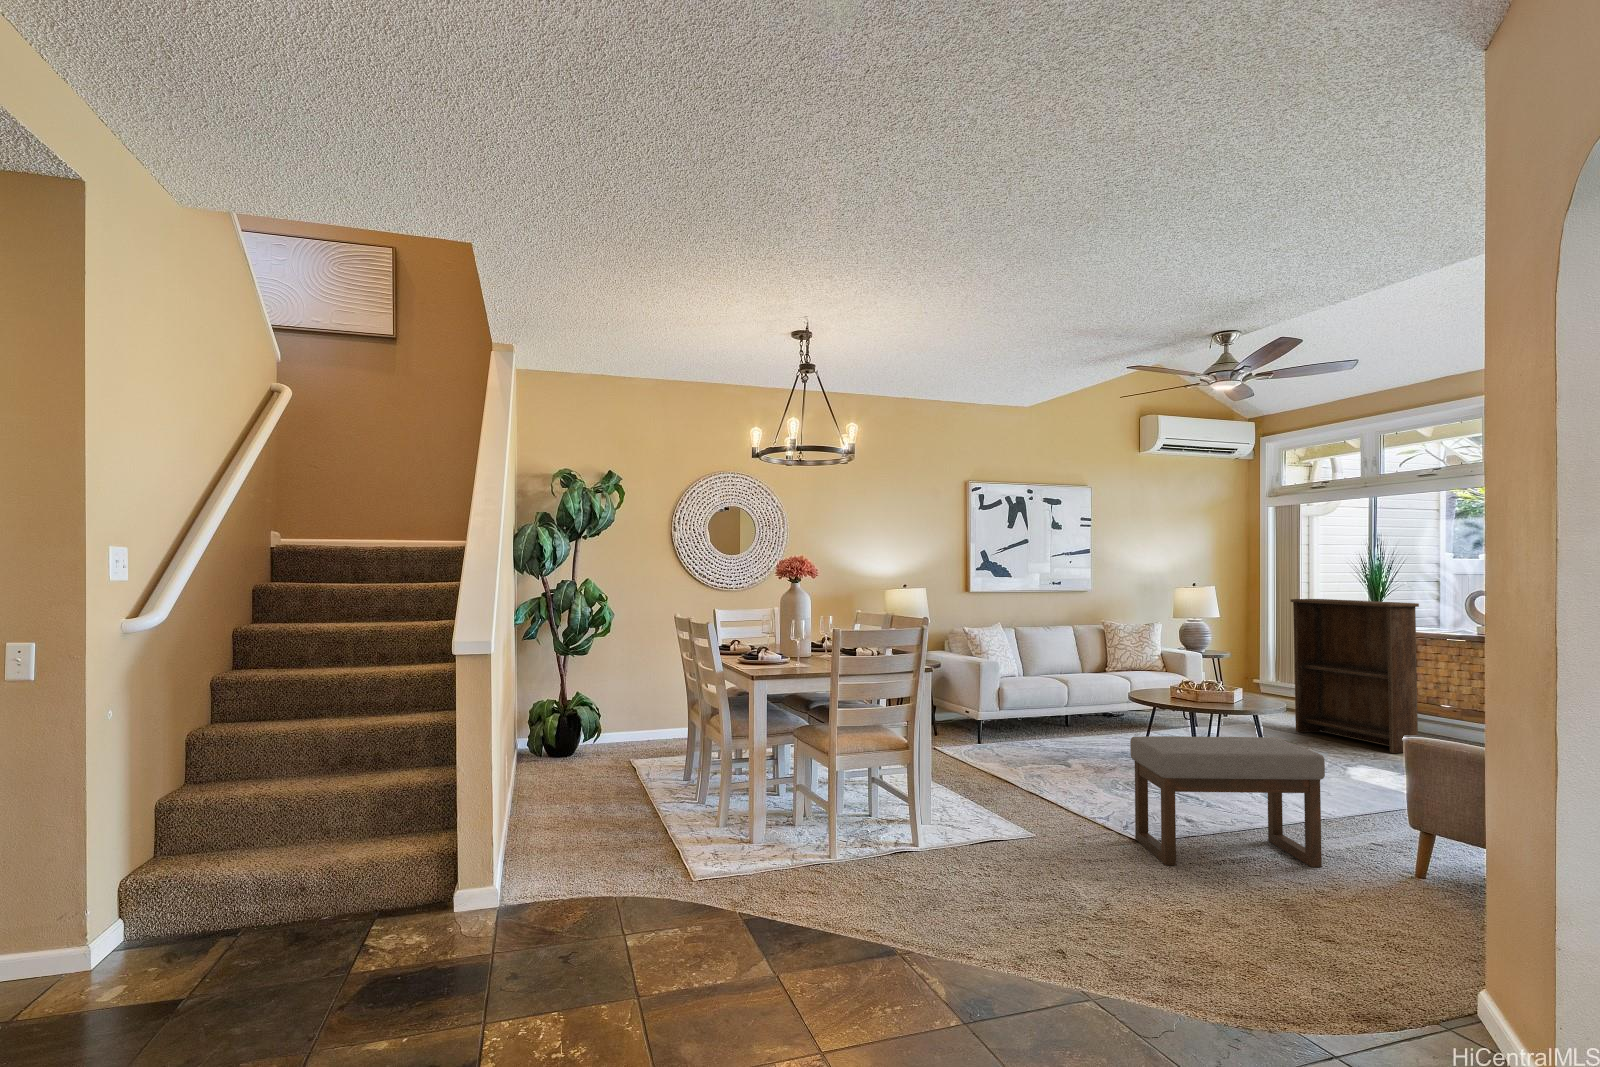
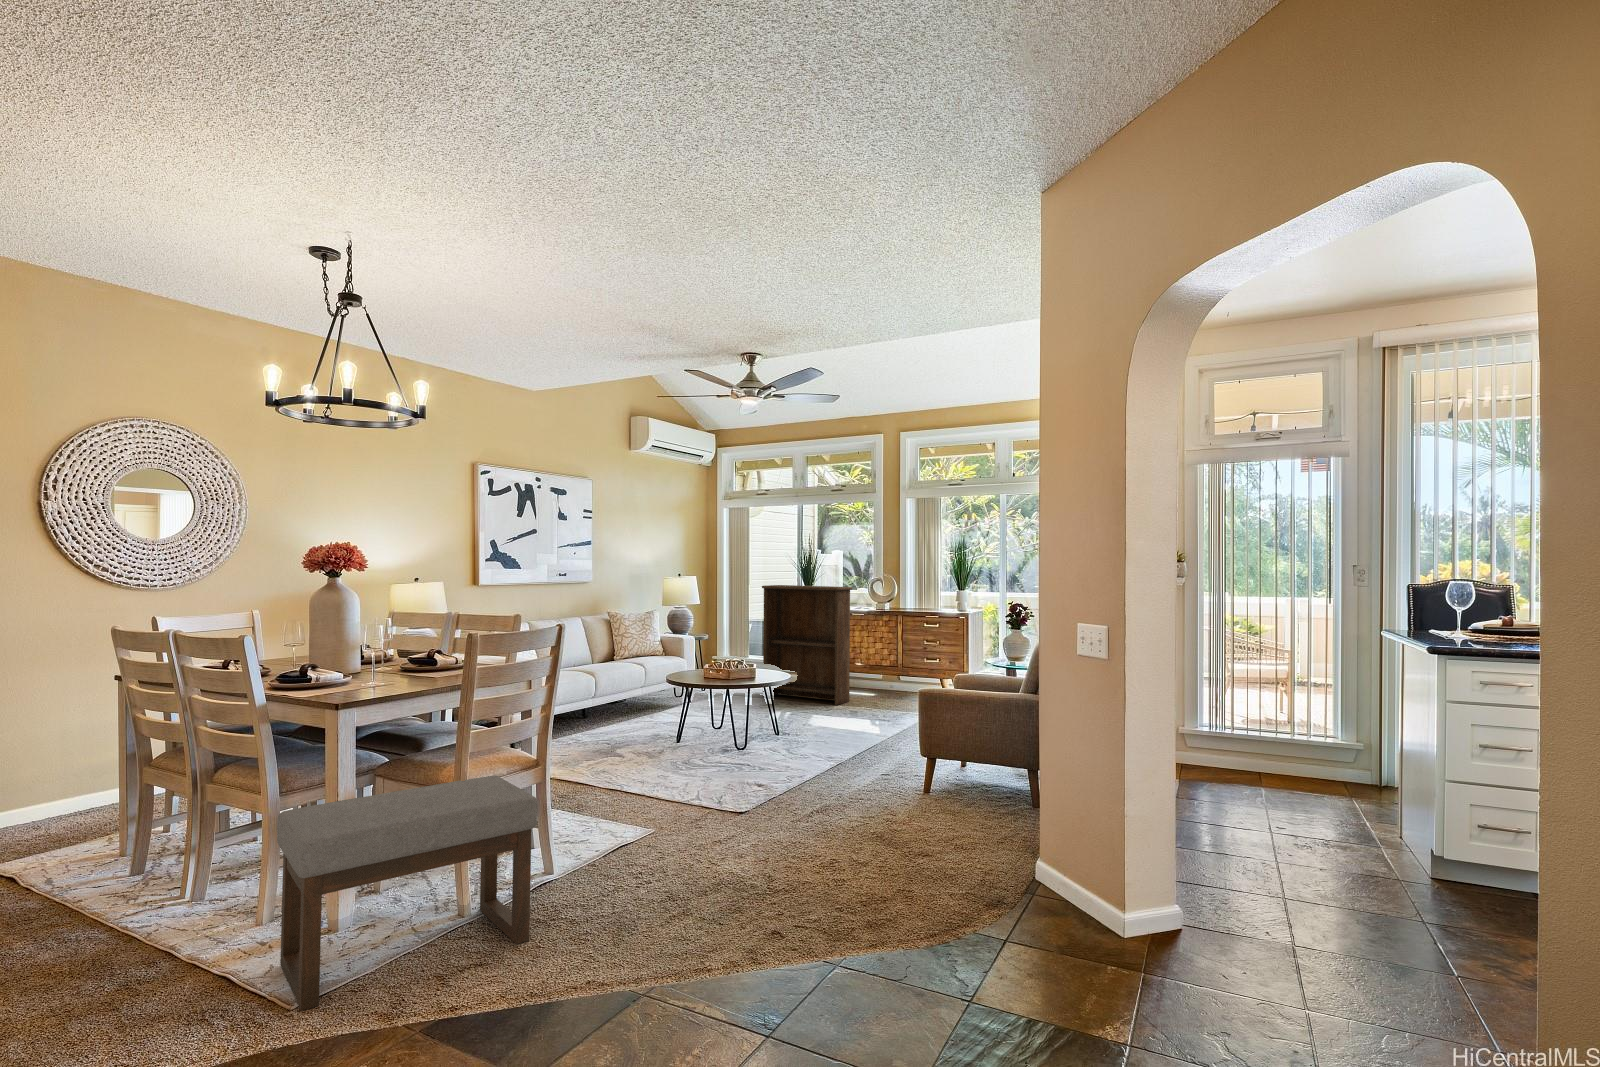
ottoman: present [1130,736,1325,867] -> present [277,776,537,1011]

